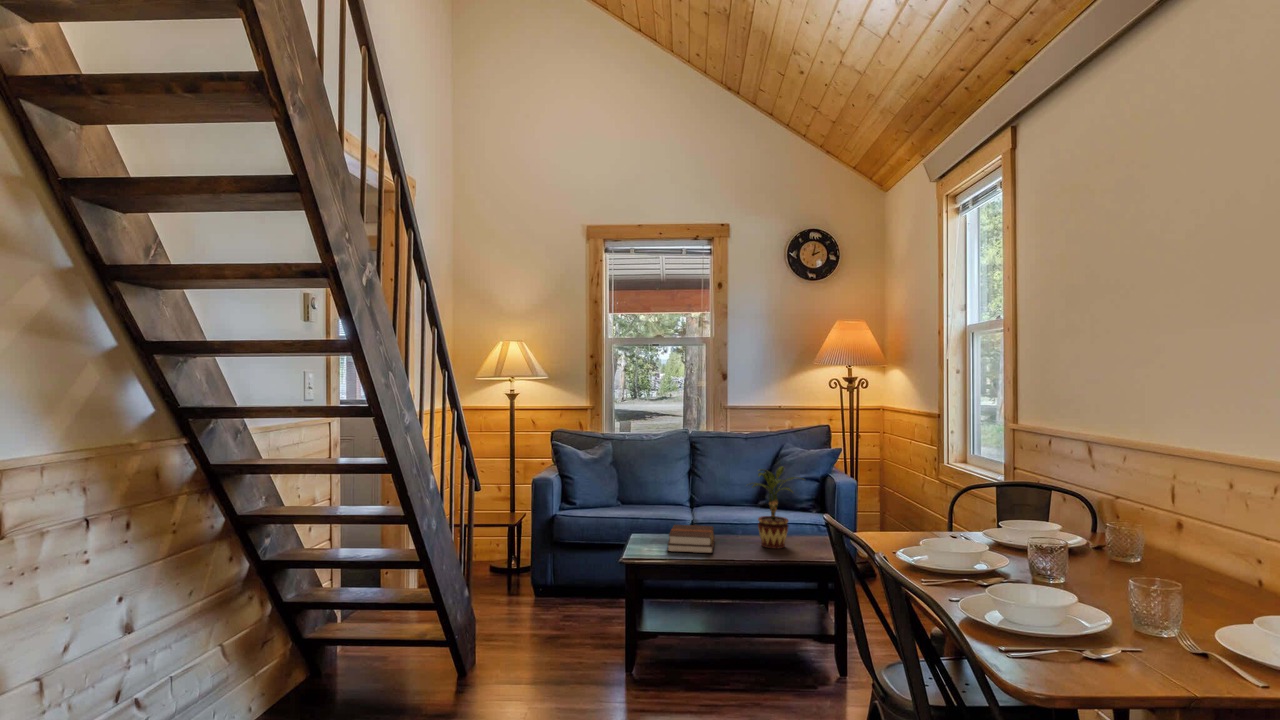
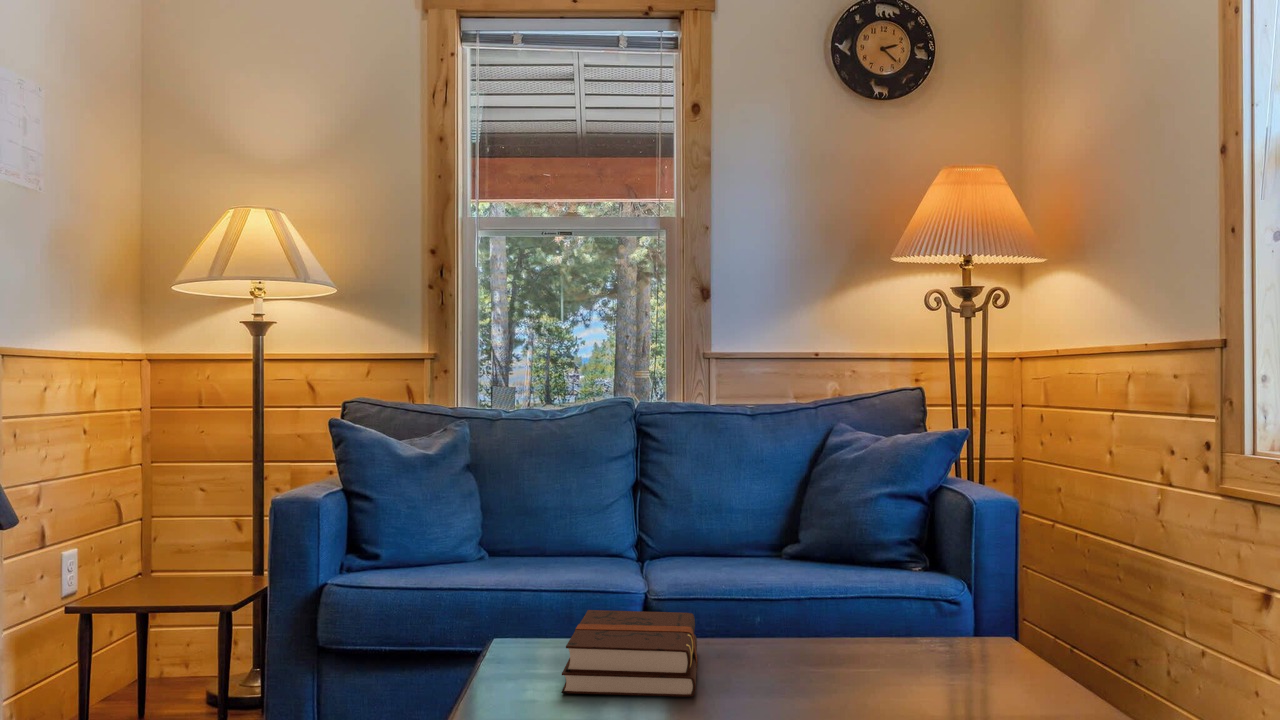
potted plant: present [750,466,797,549] -> none [781,448,951,674]

